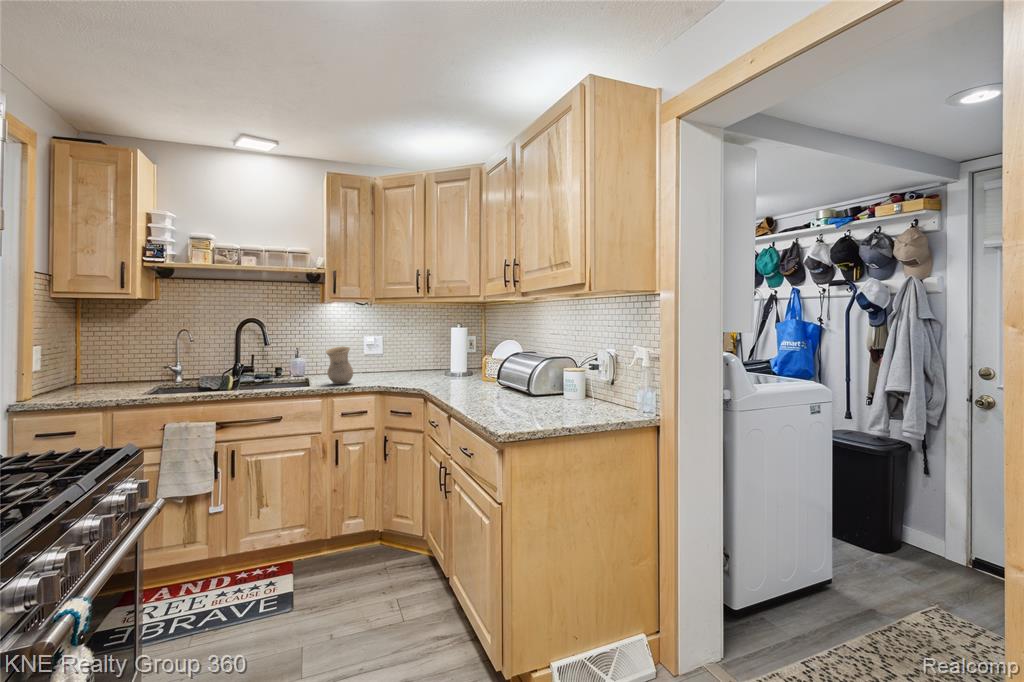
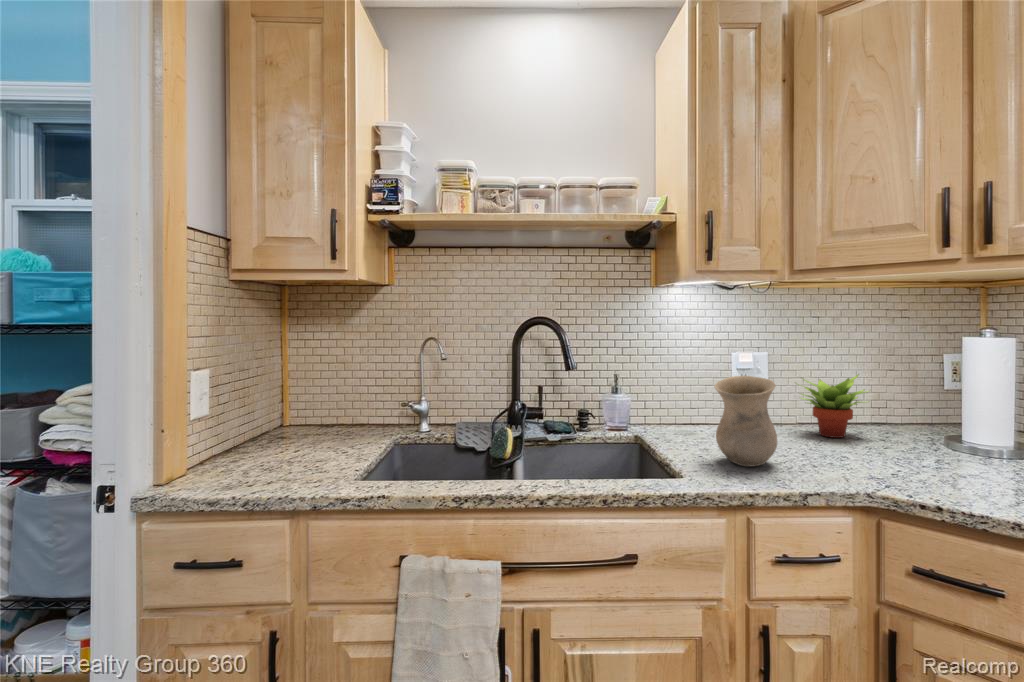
succulent plant: none [381,348,413,376] -> present [796,374,868,438]

